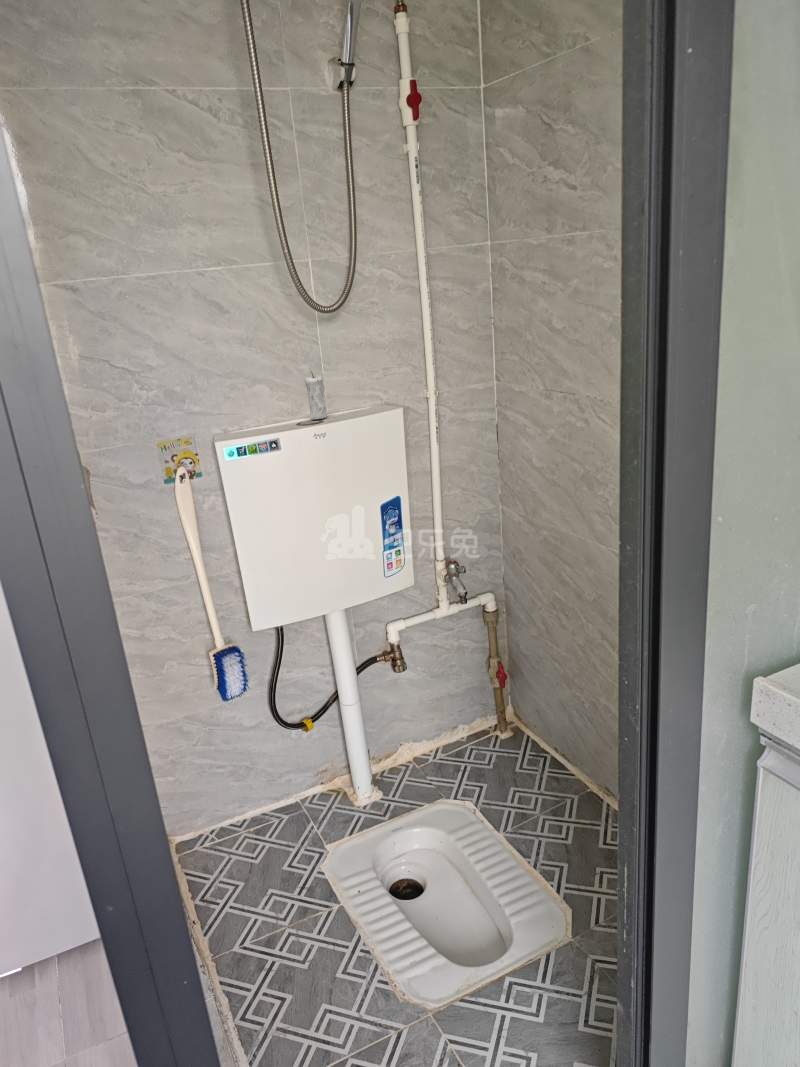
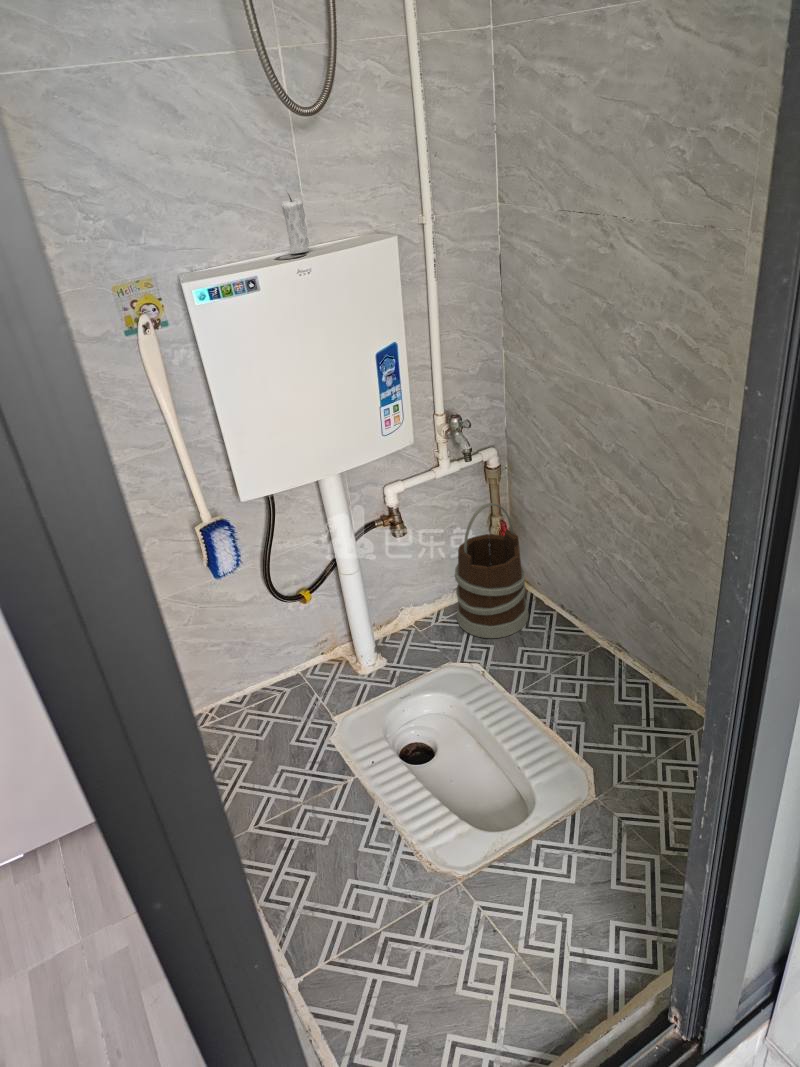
wooden bucket: none [453,645,524,777] -> present [455,503,529,638]

